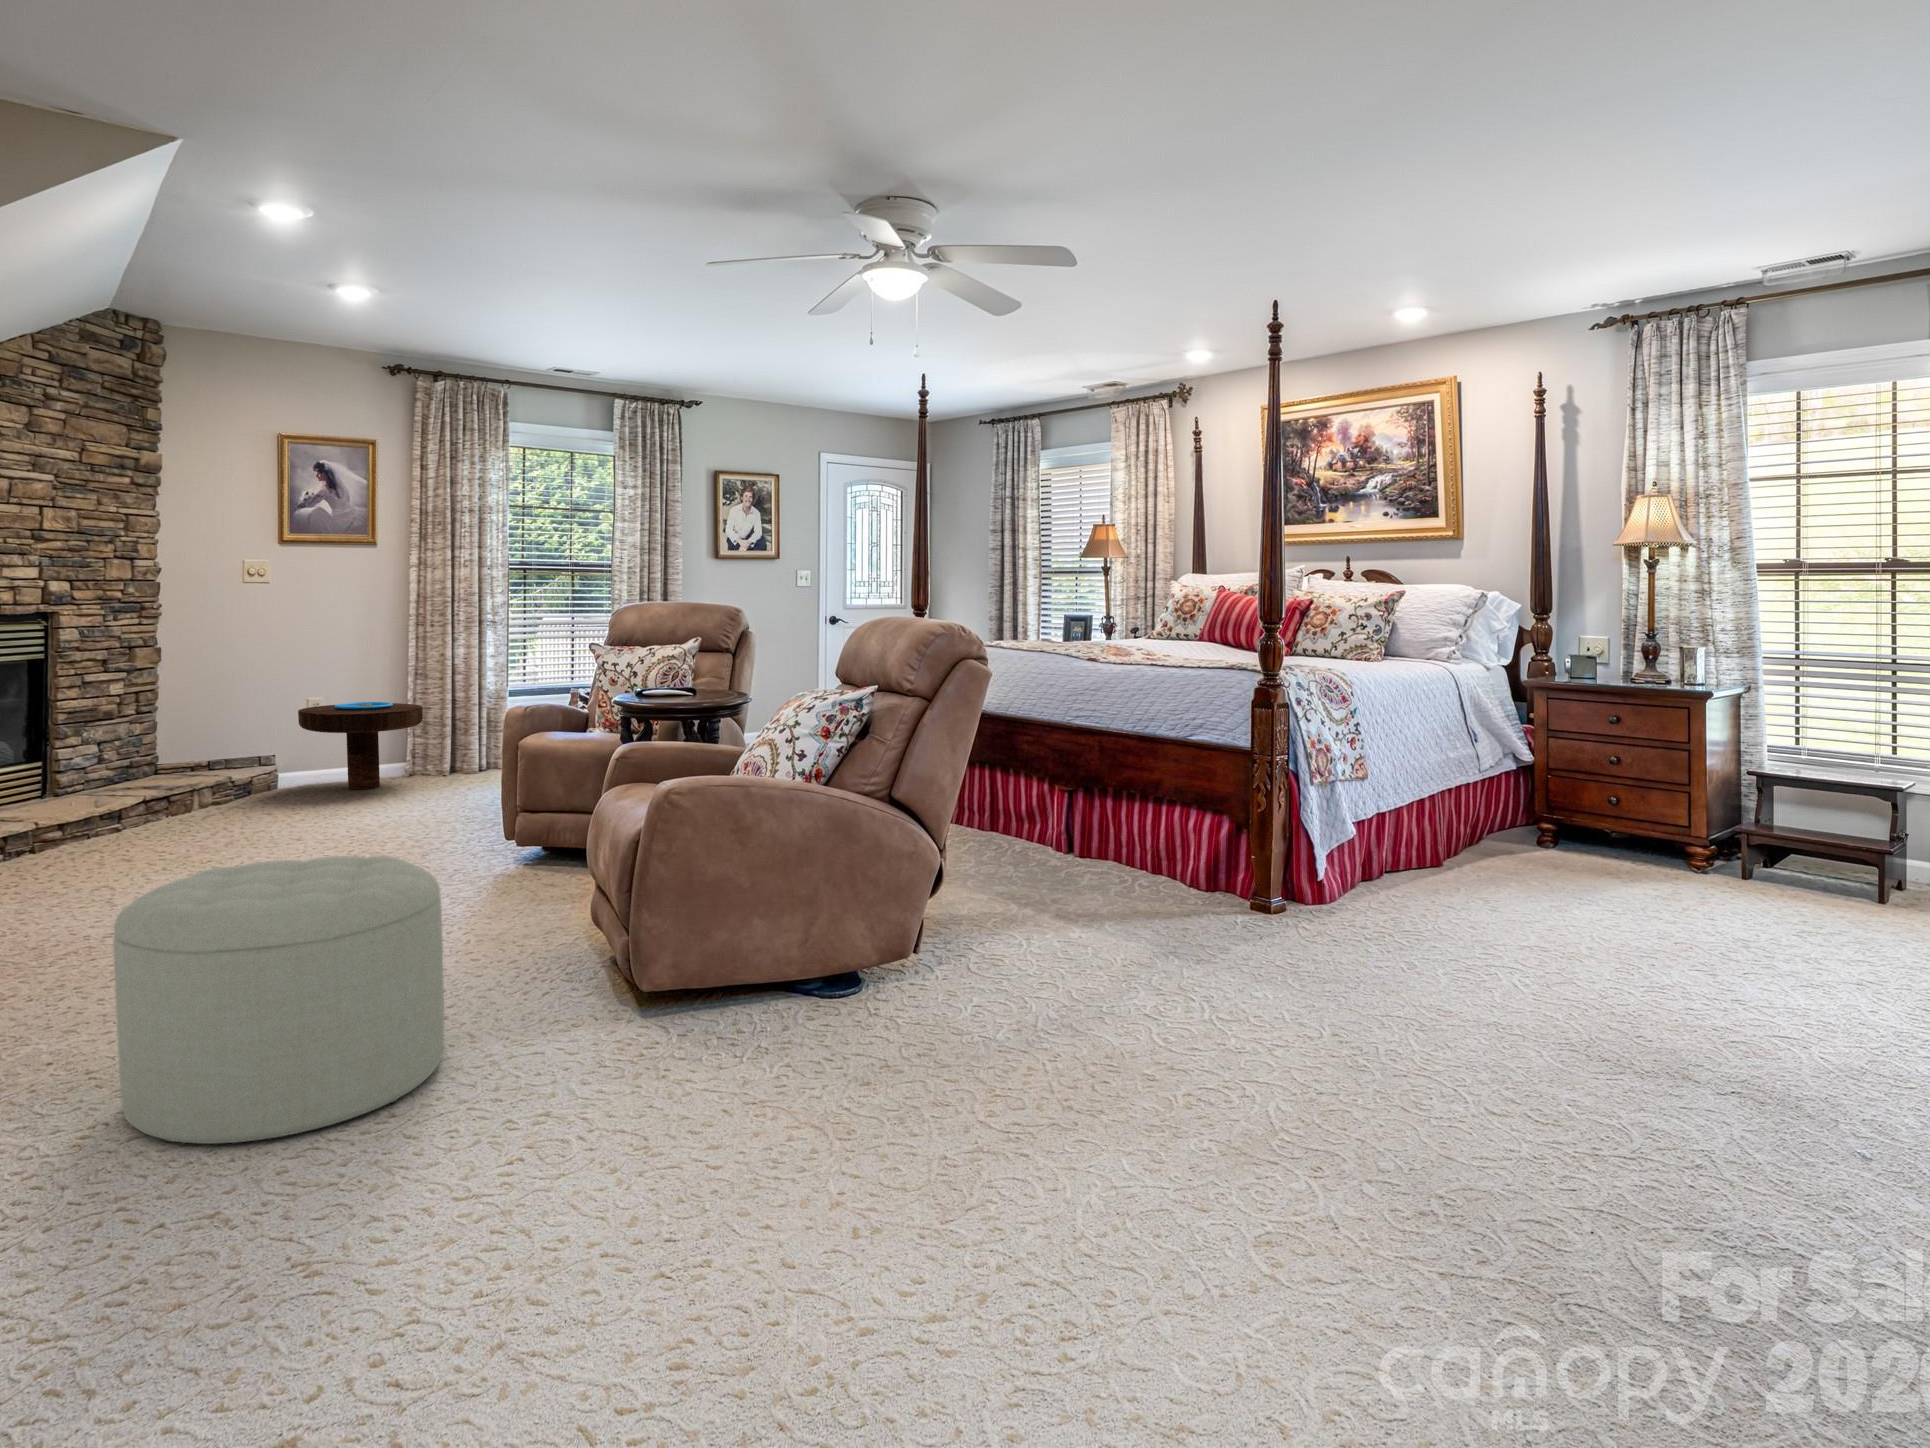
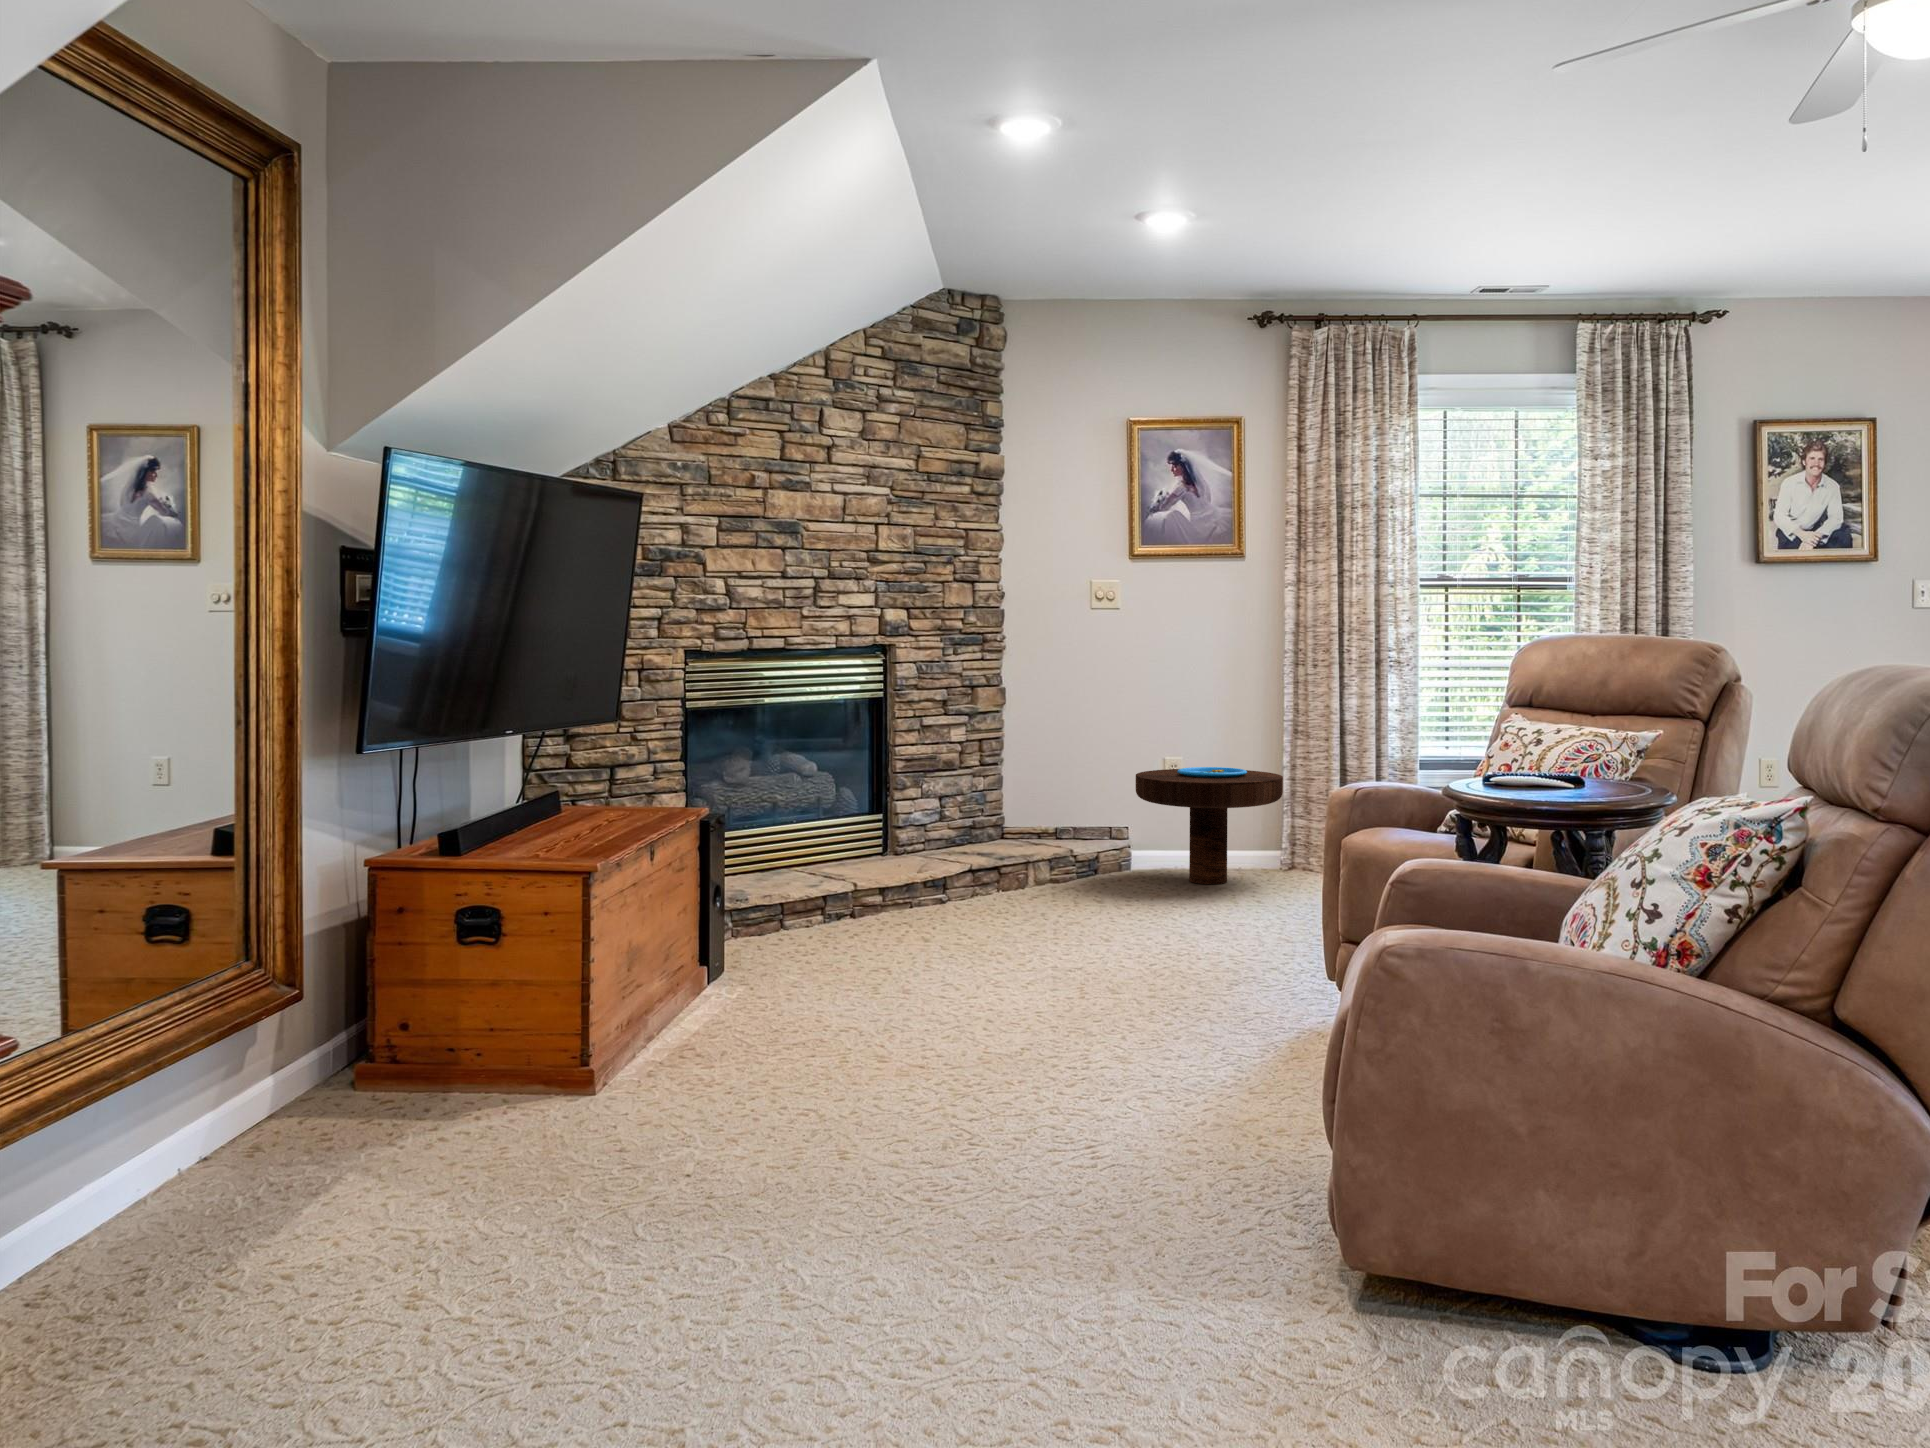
ottoman: present [113,856,445,1144] -> none [583,981,989,1400]

